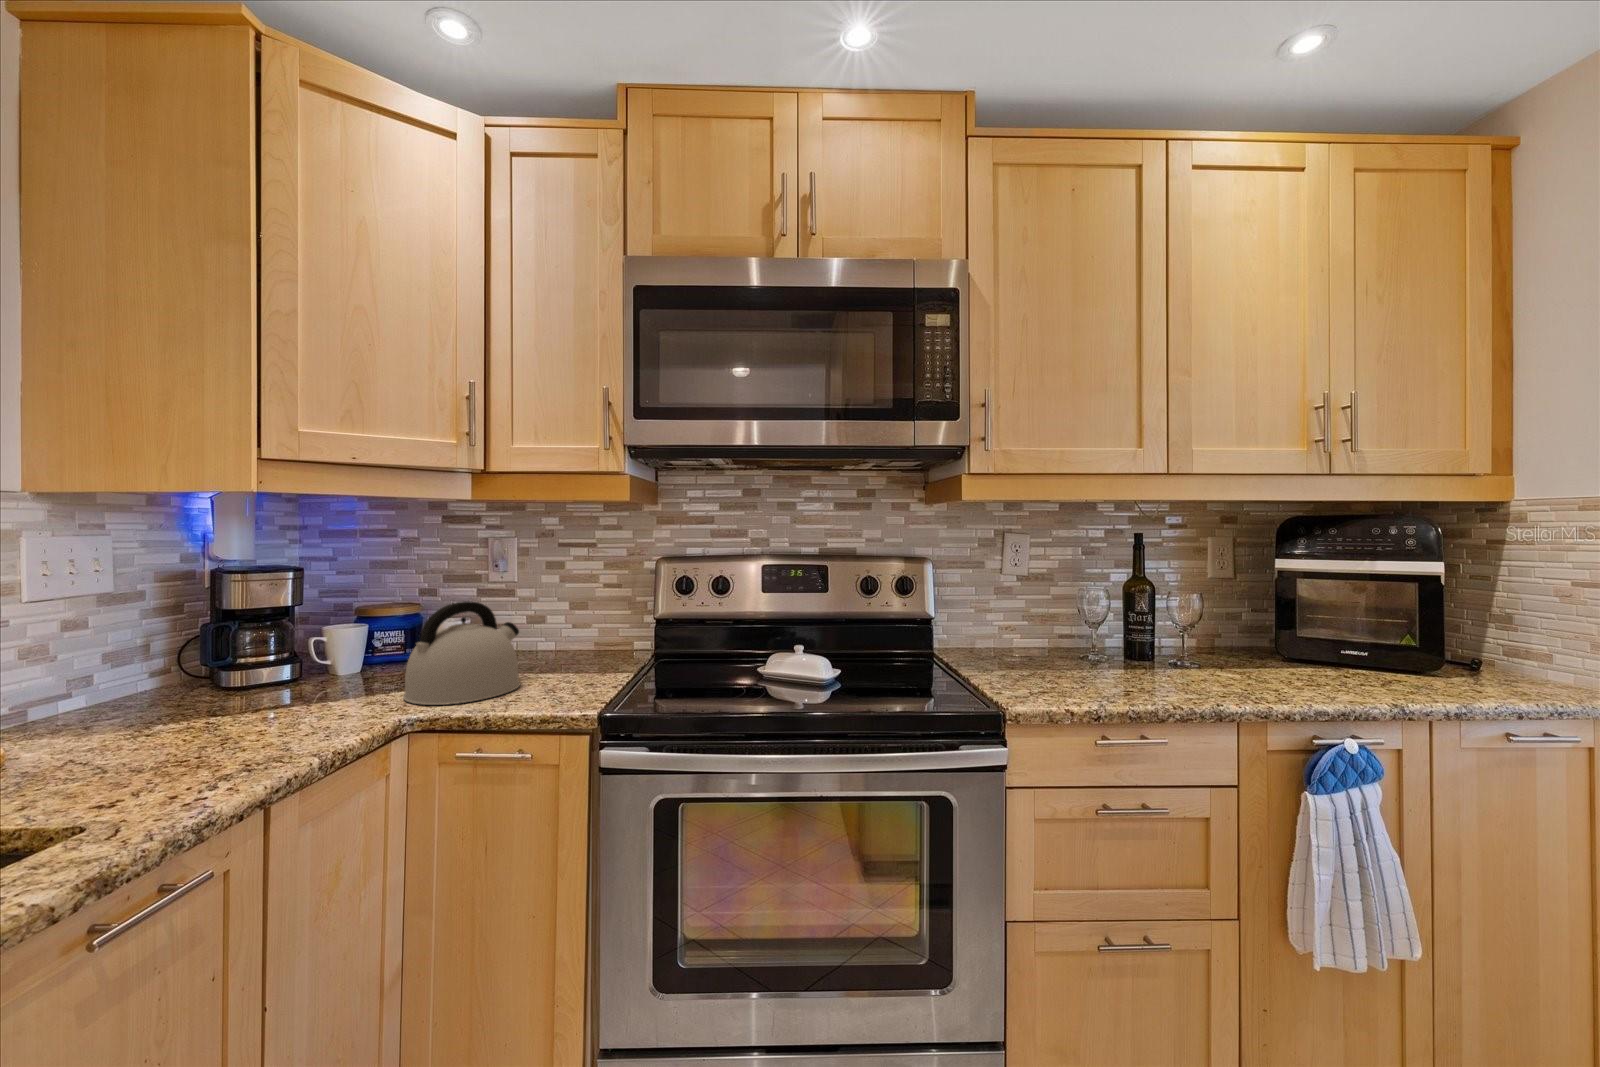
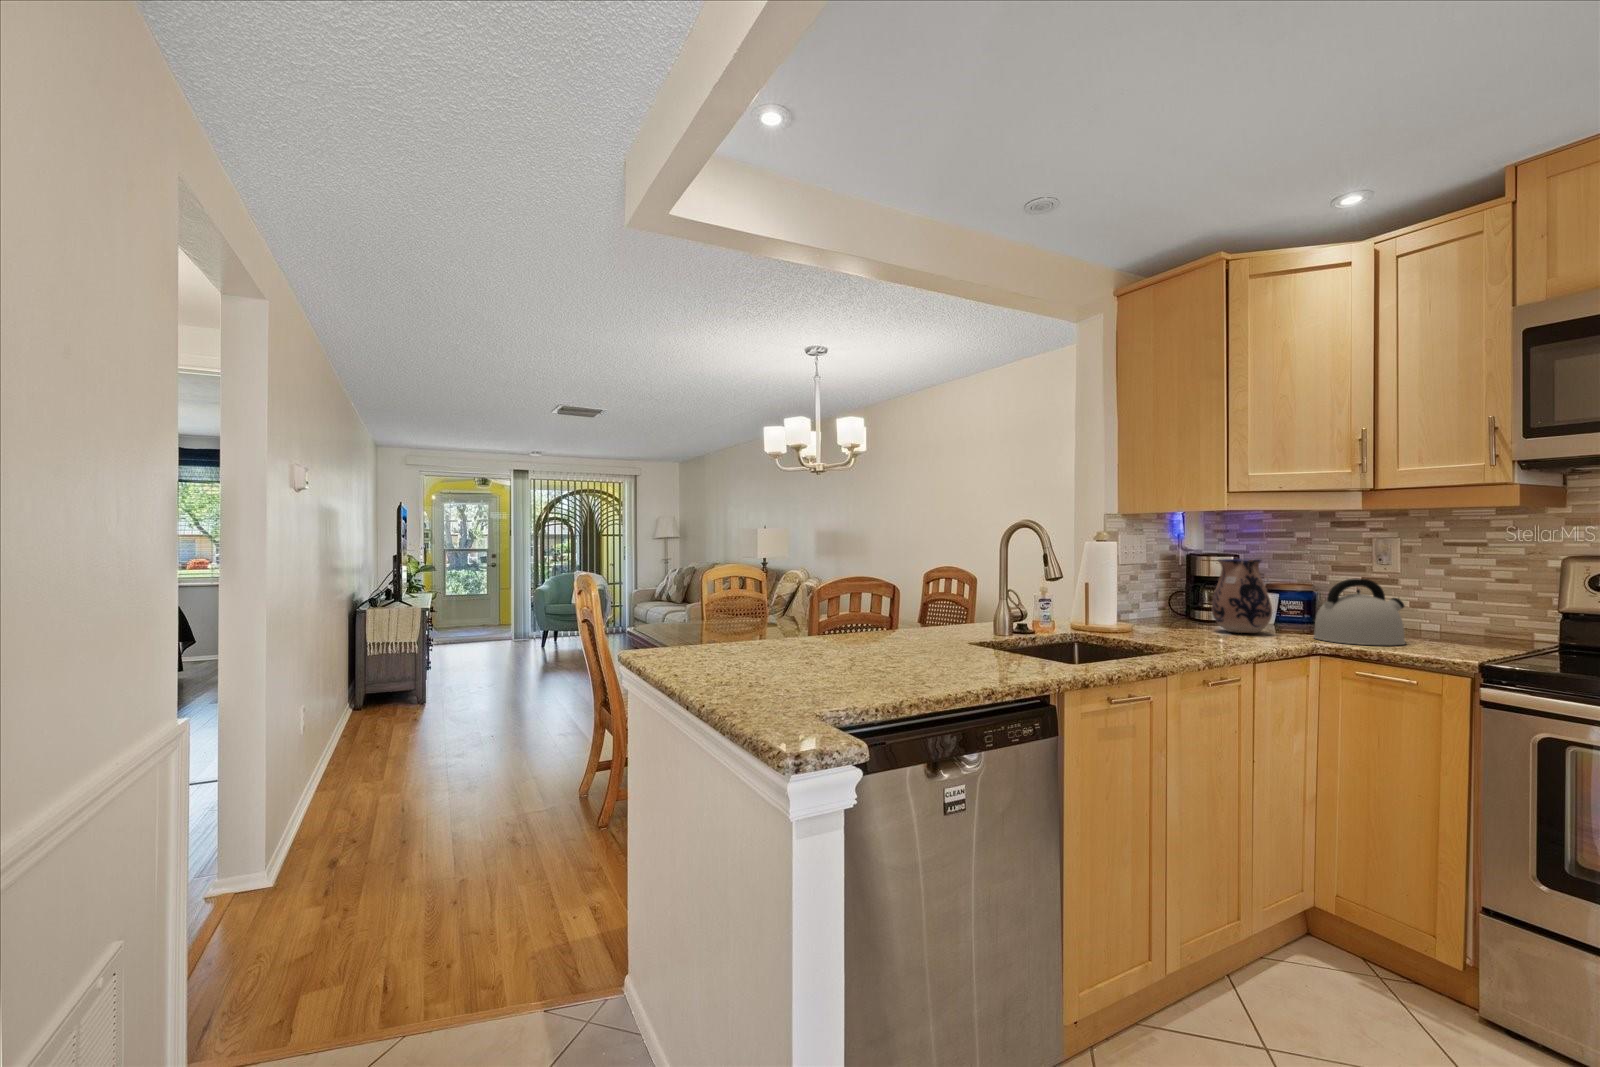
ceramic pitcher: none [228,581,340,714] -> present [1212,559,1272,633]

